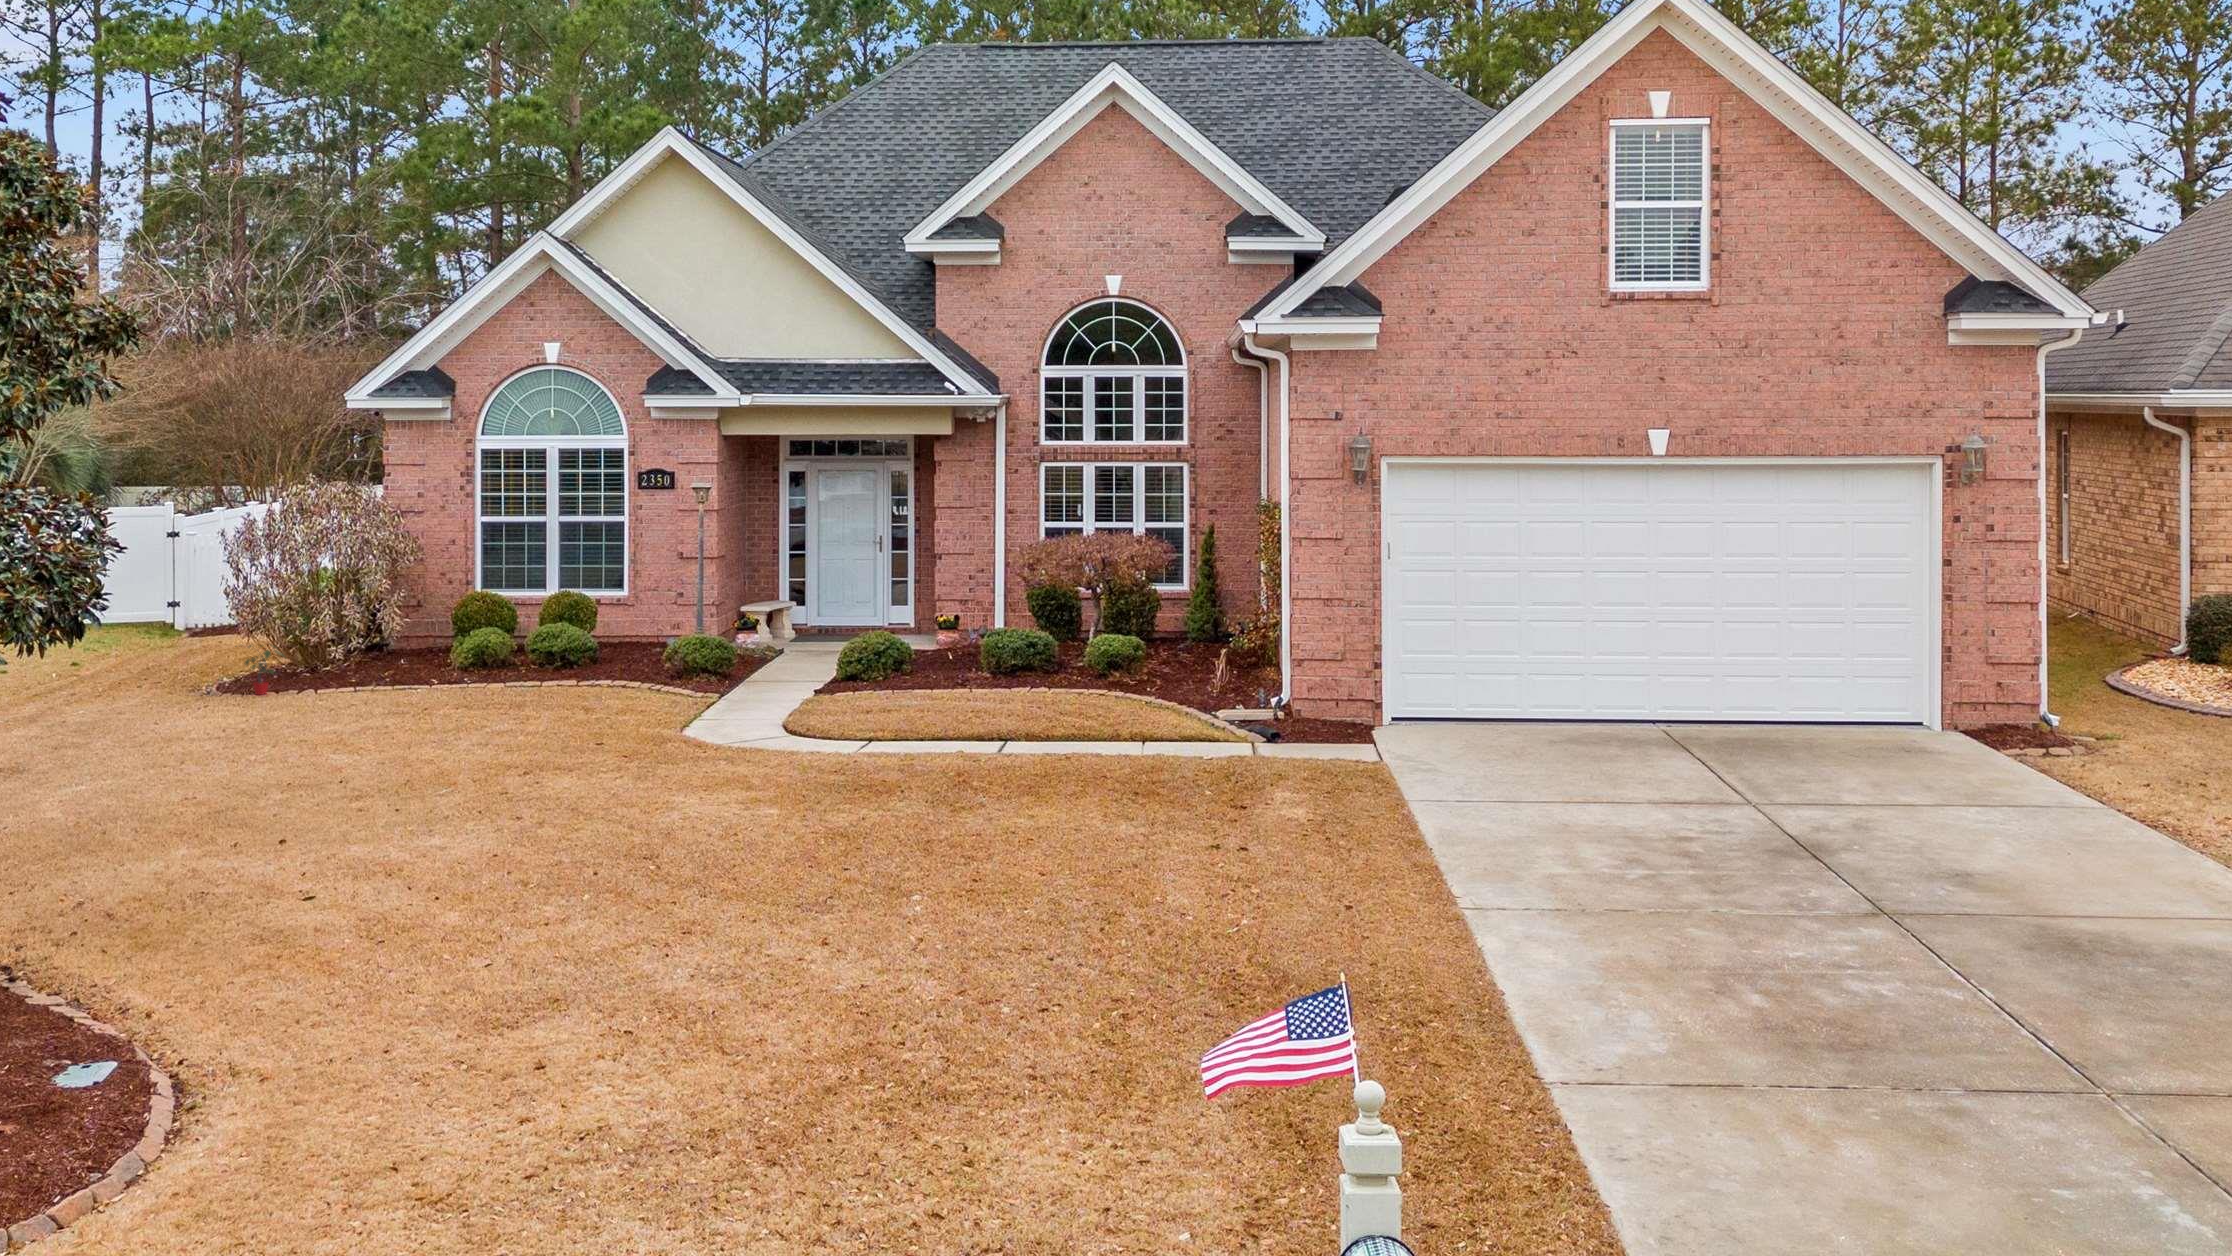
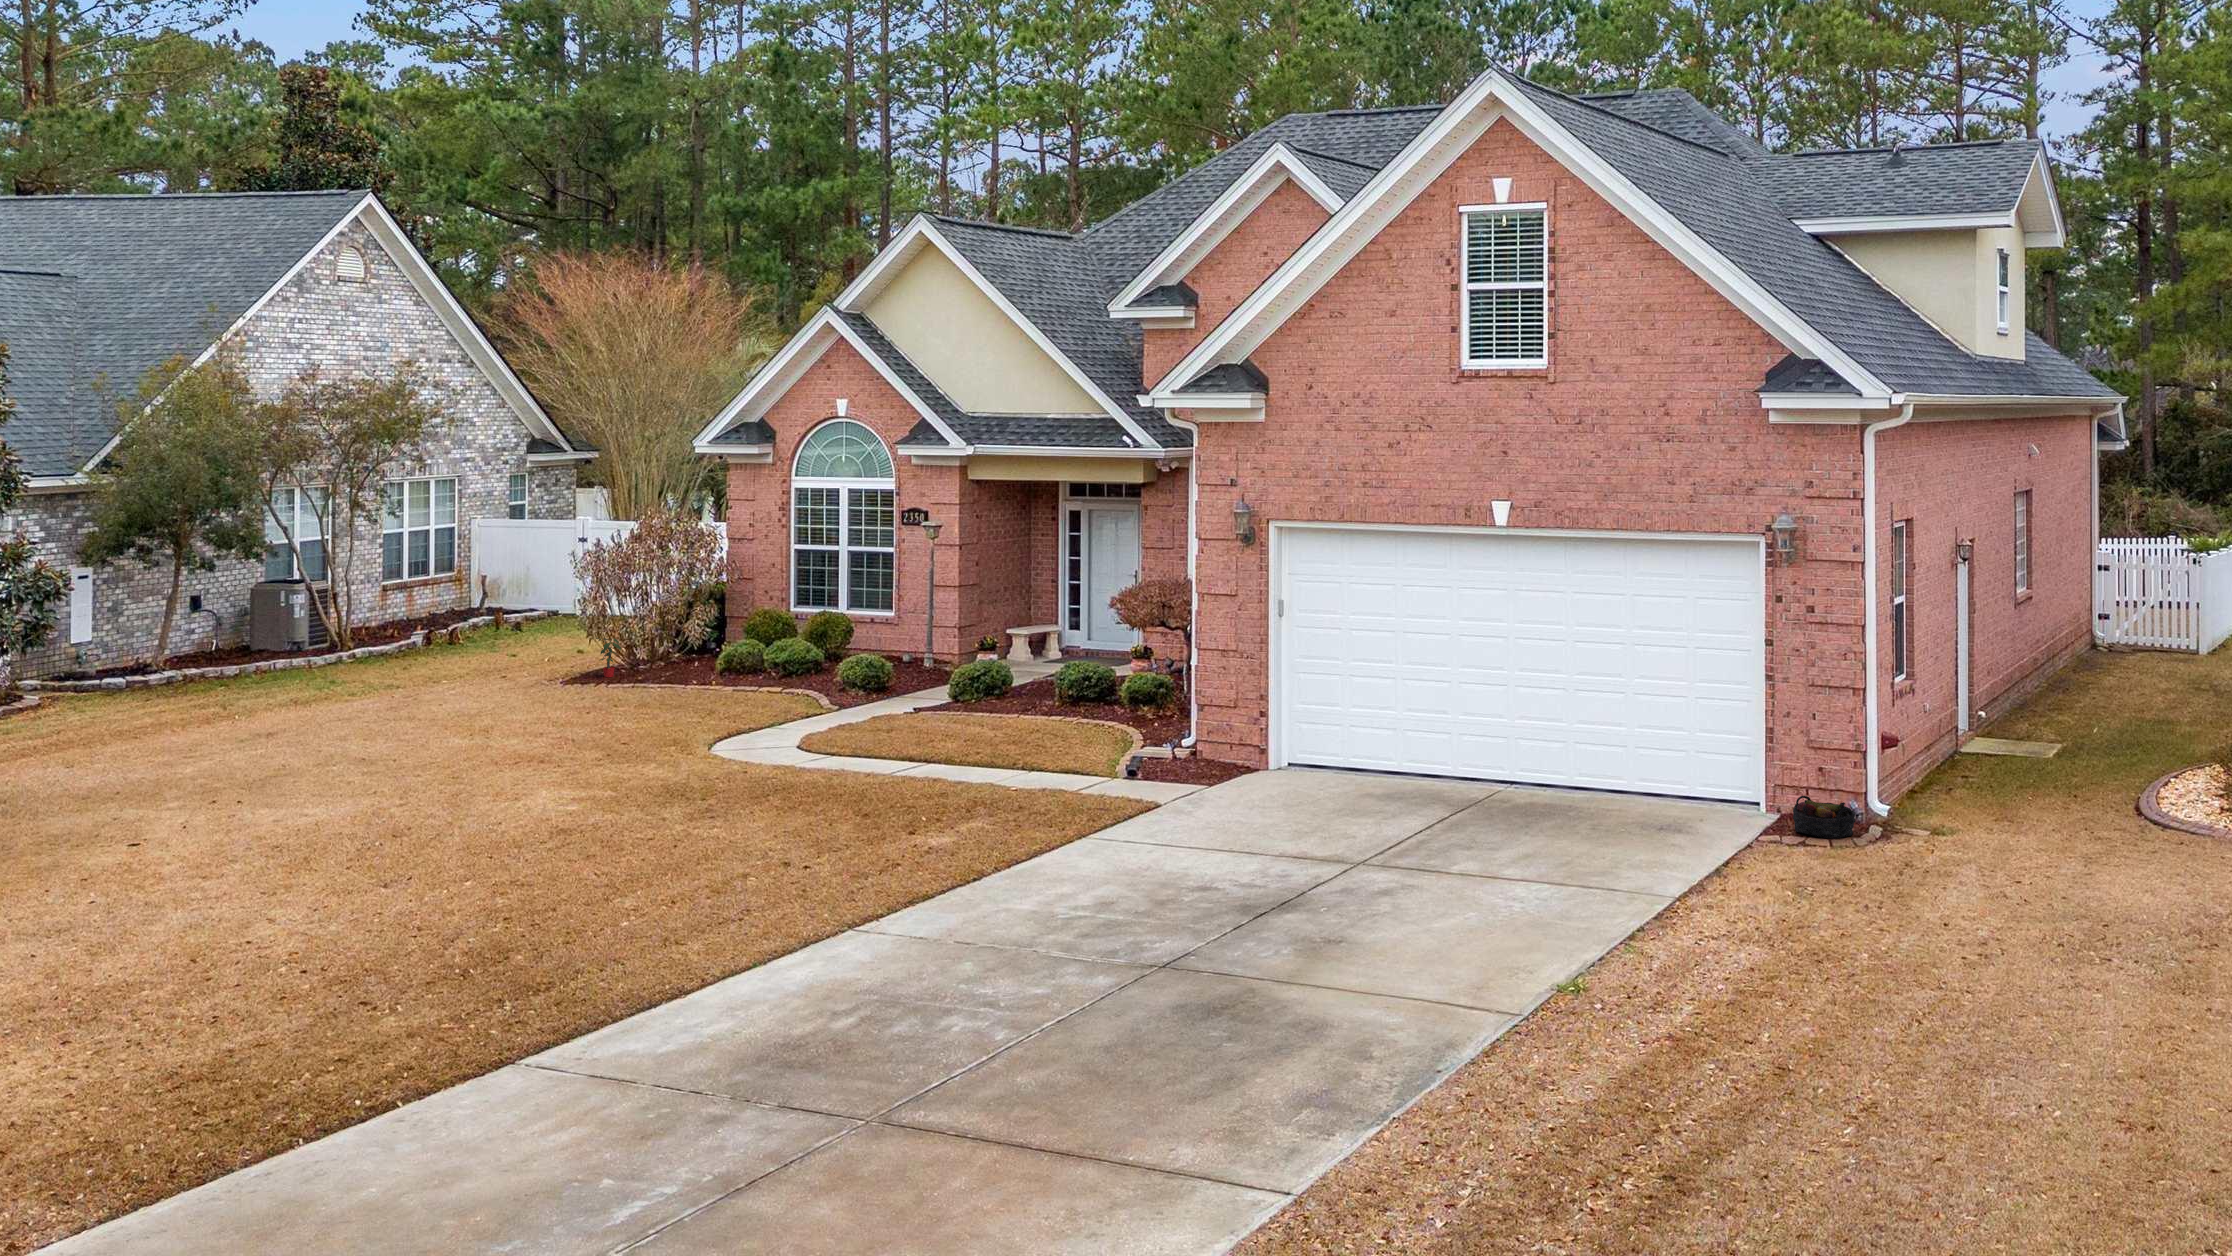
basket: none [1989,712,2056,750] -> present [1793,796,1855,839]

